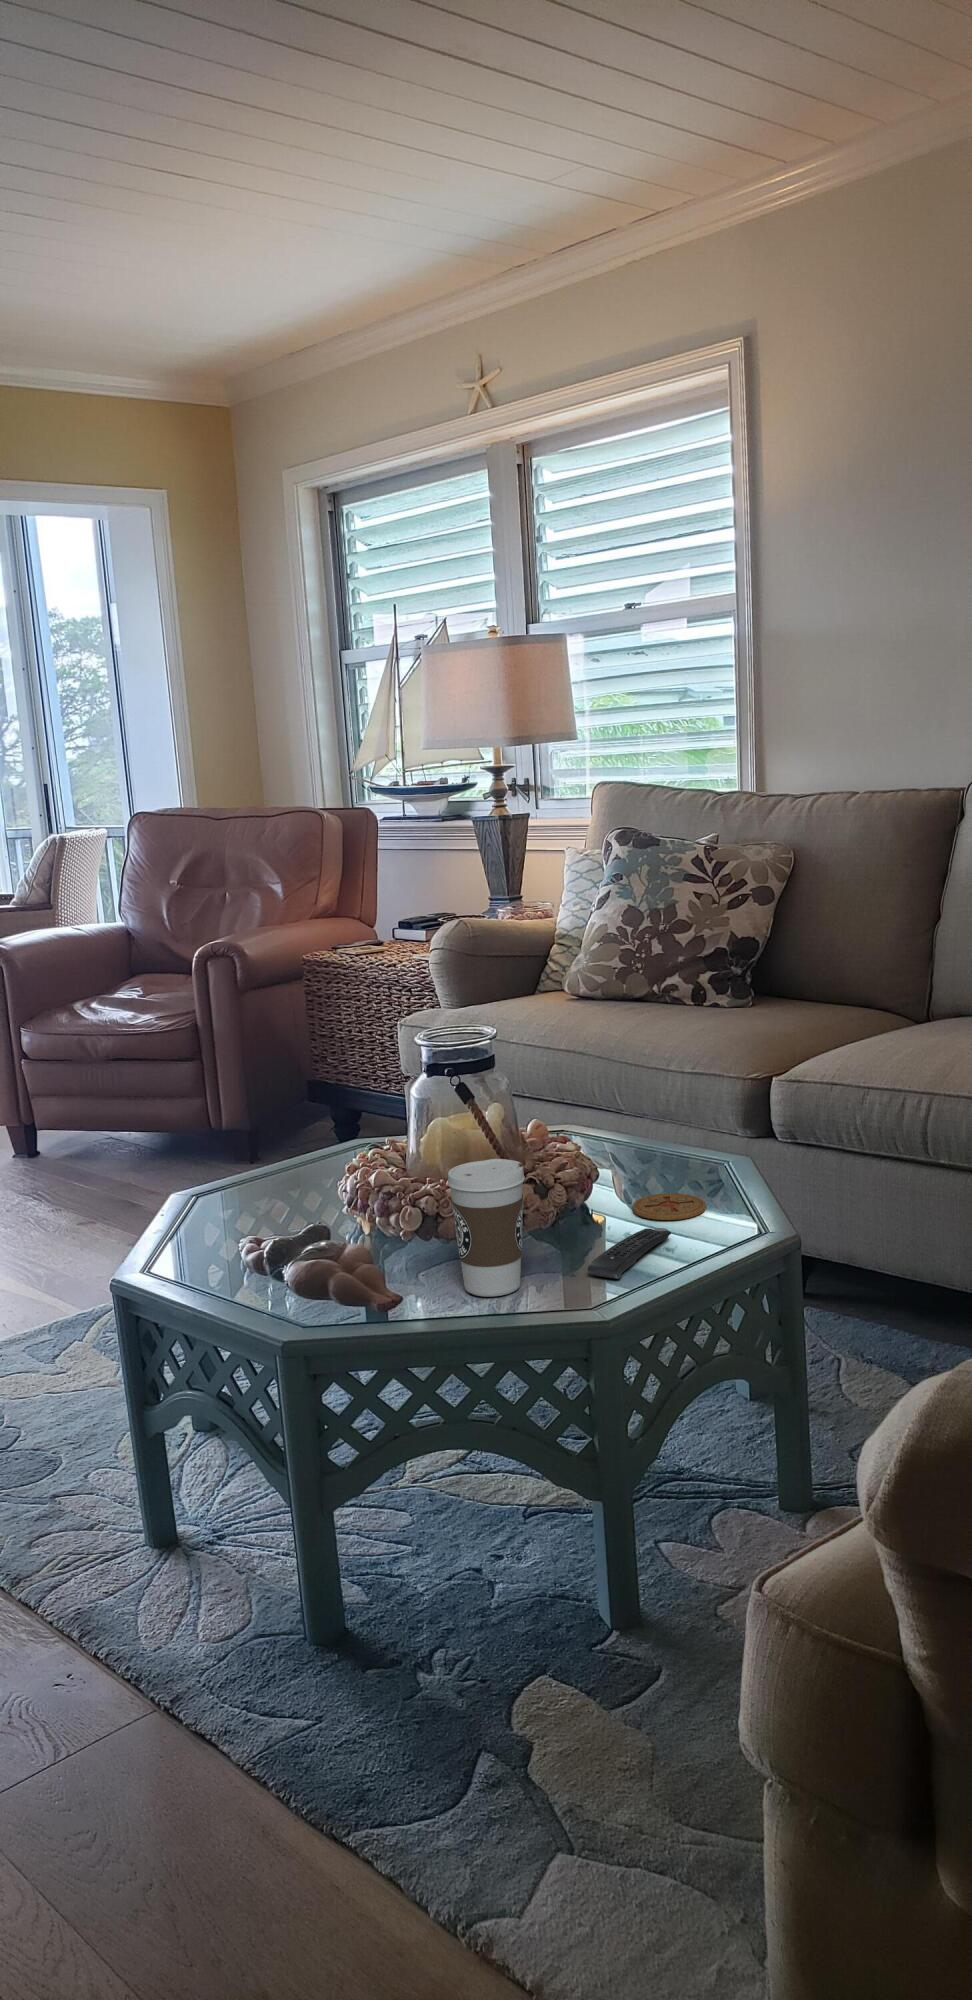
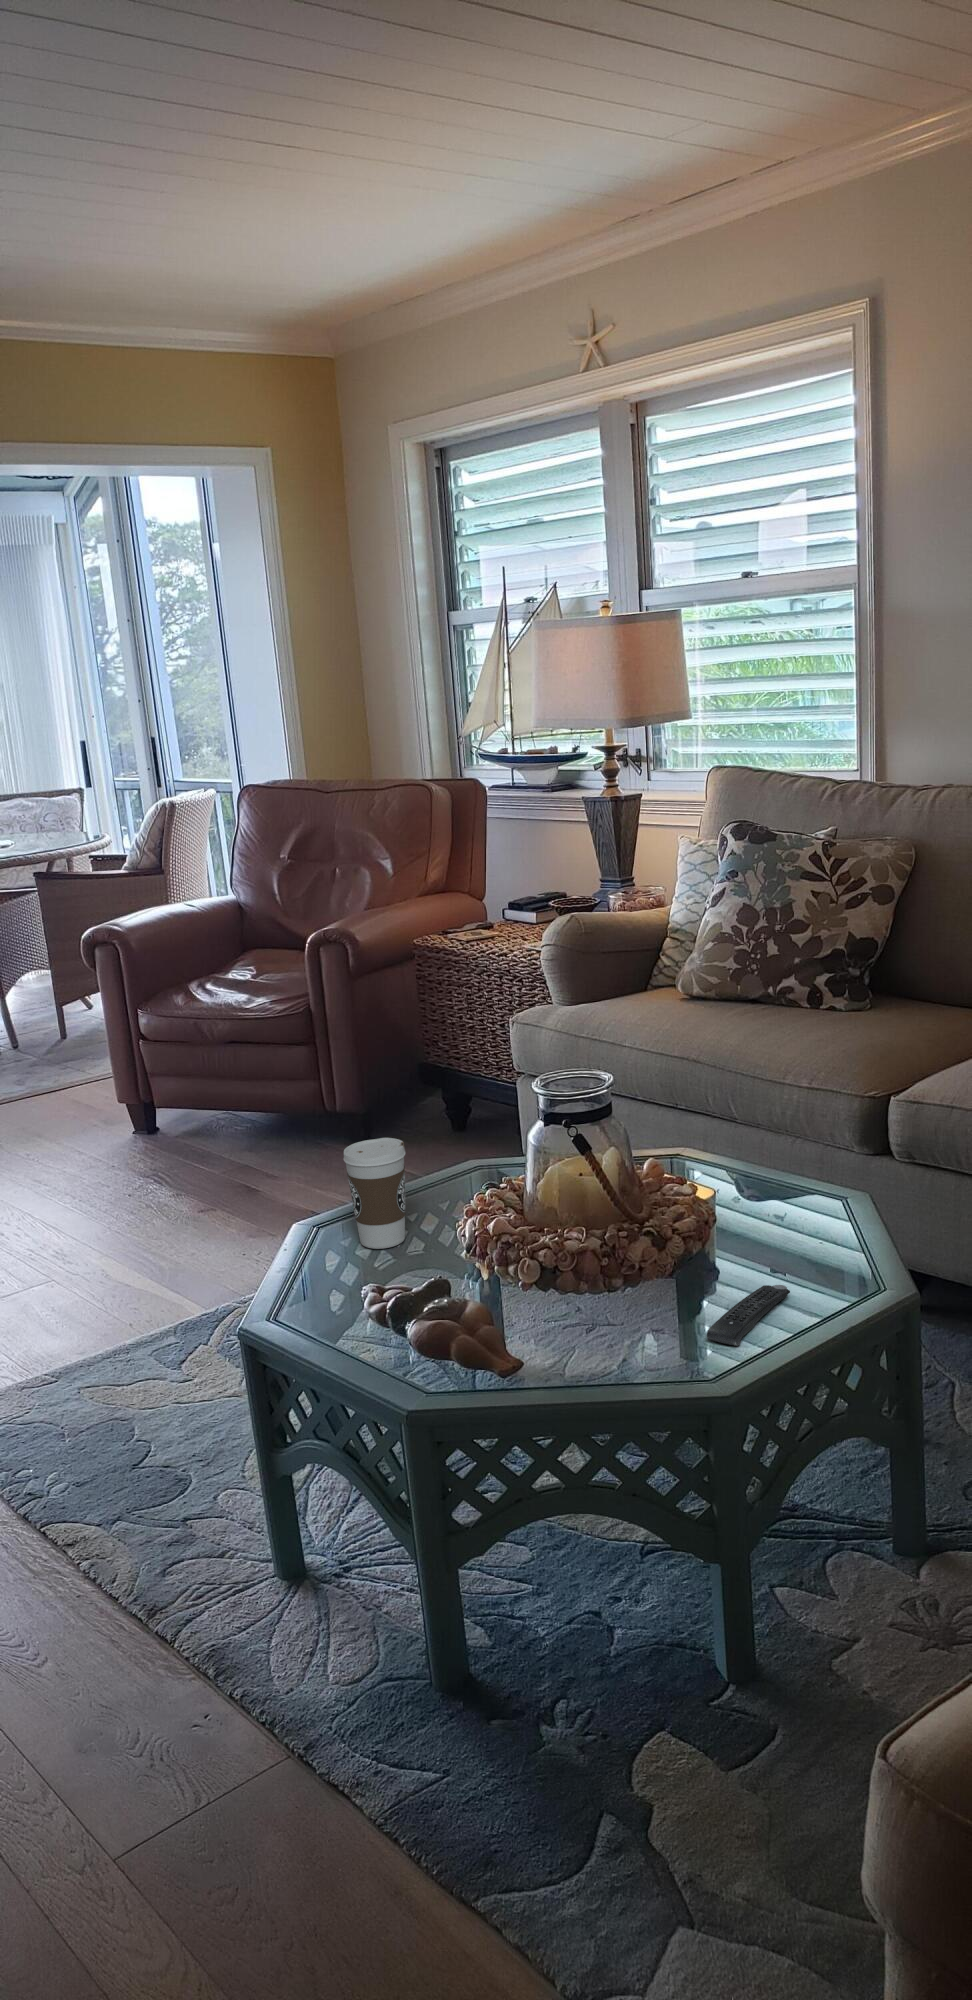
coffee cup: present [447,1159,525,1297] -> present [343,1138,406,1249]
coaster: present [632,1193,706,1220] -> none [750,1240,825,1273]

